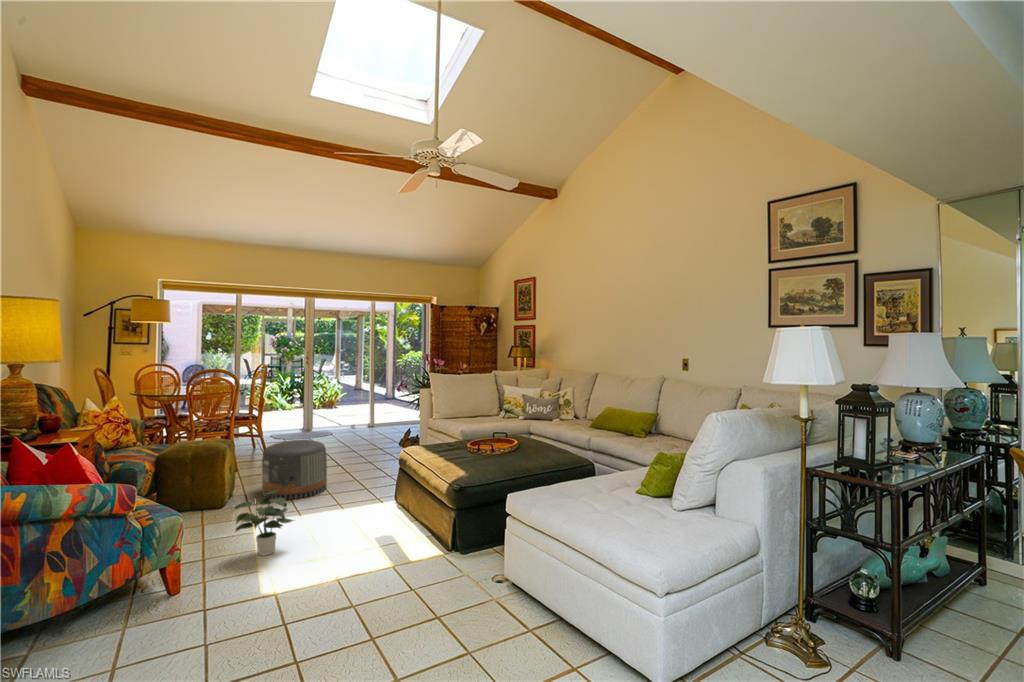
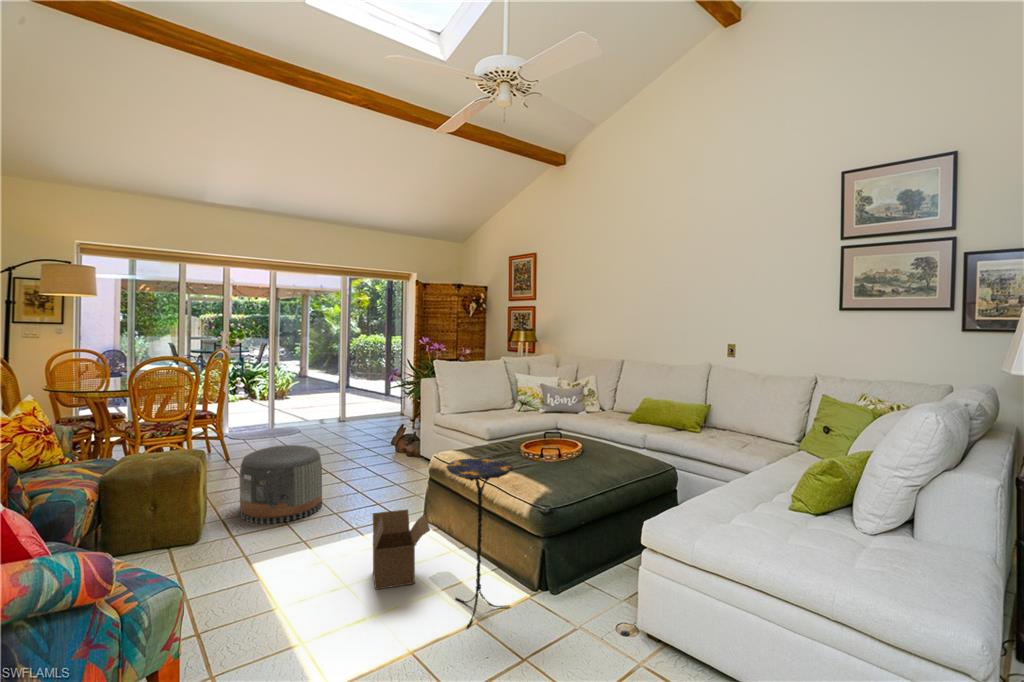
side table: none [381,445,433,569] -> present [446,458,513,626]
cardboard box: none [336,487,383,544] -> present [373,509,430,590]
potted plant: present [233,490,294,555] -> none [232,523,317,616]

